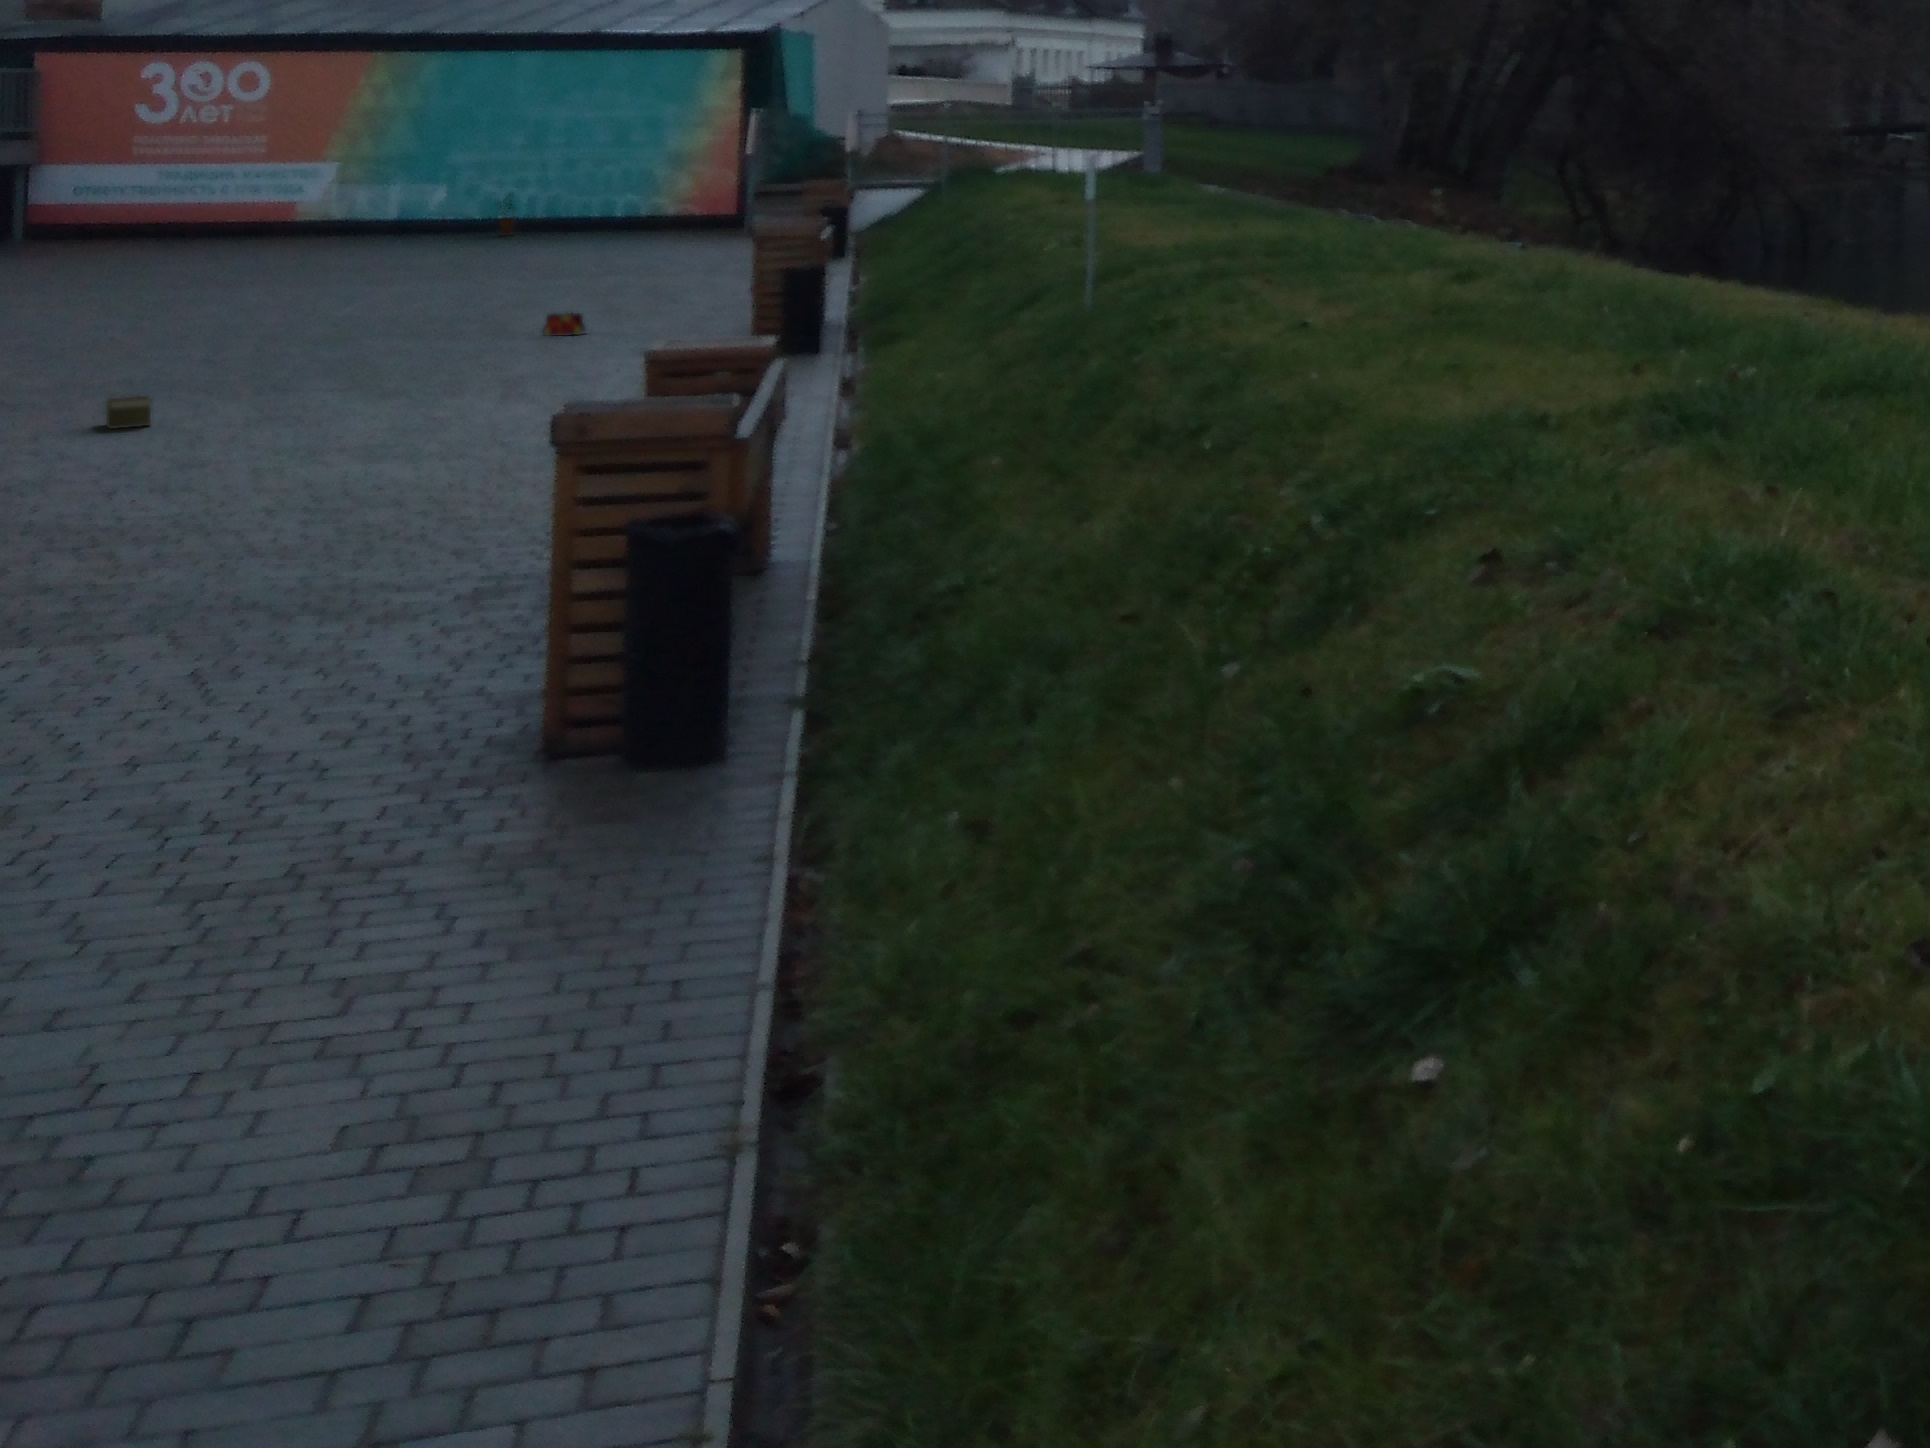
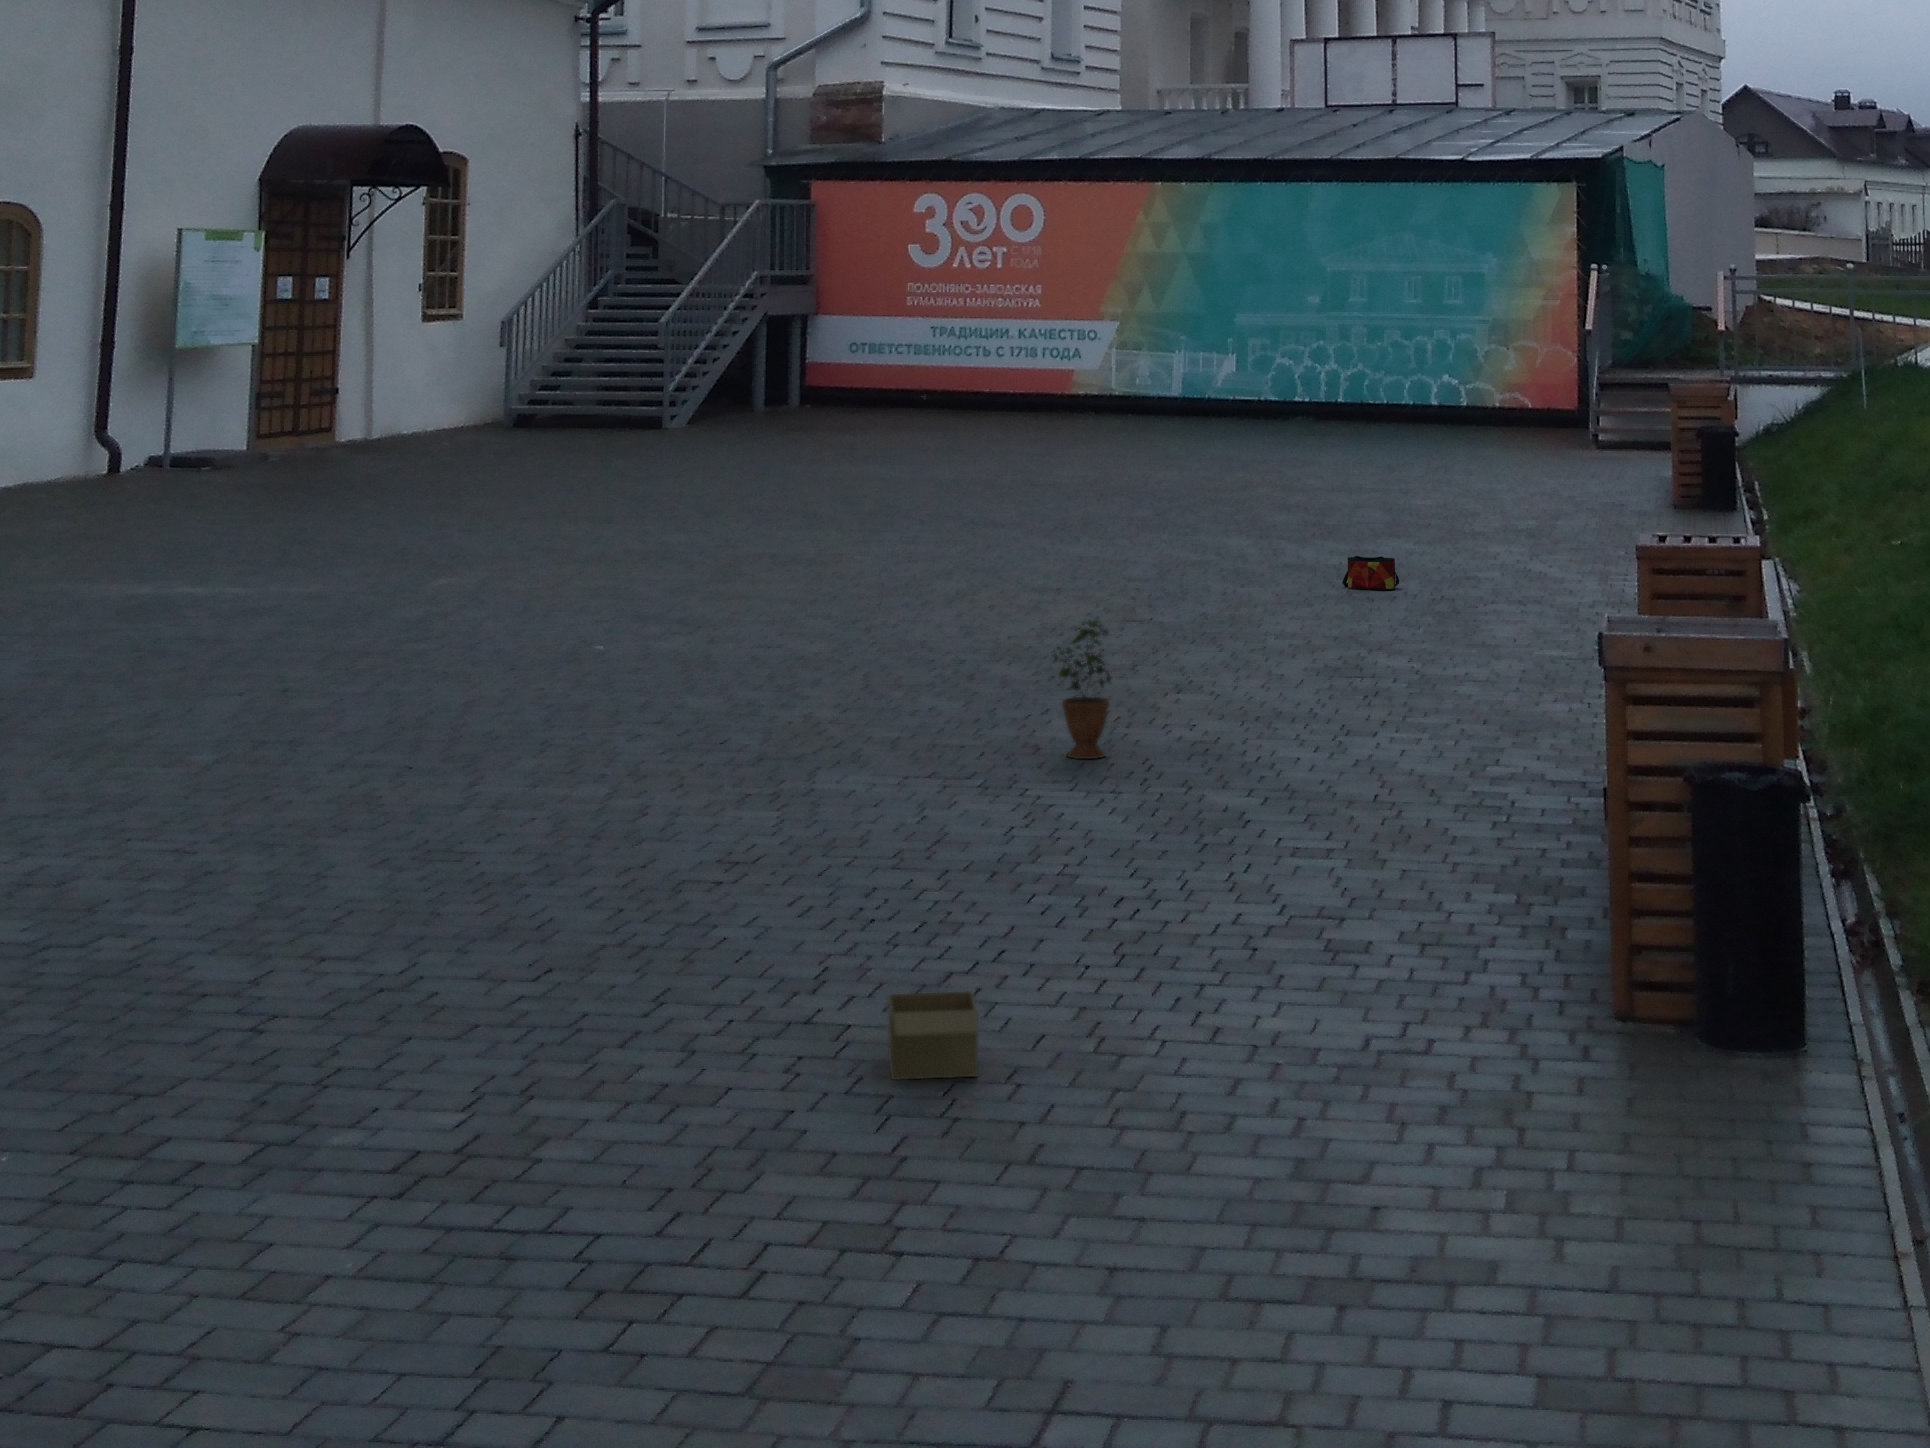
potted plant: present [498,194,515,236] -> present [1051,621,1111,759]
cardboard box: present [106,396,151,429] -> present [888,991,978,1080]

